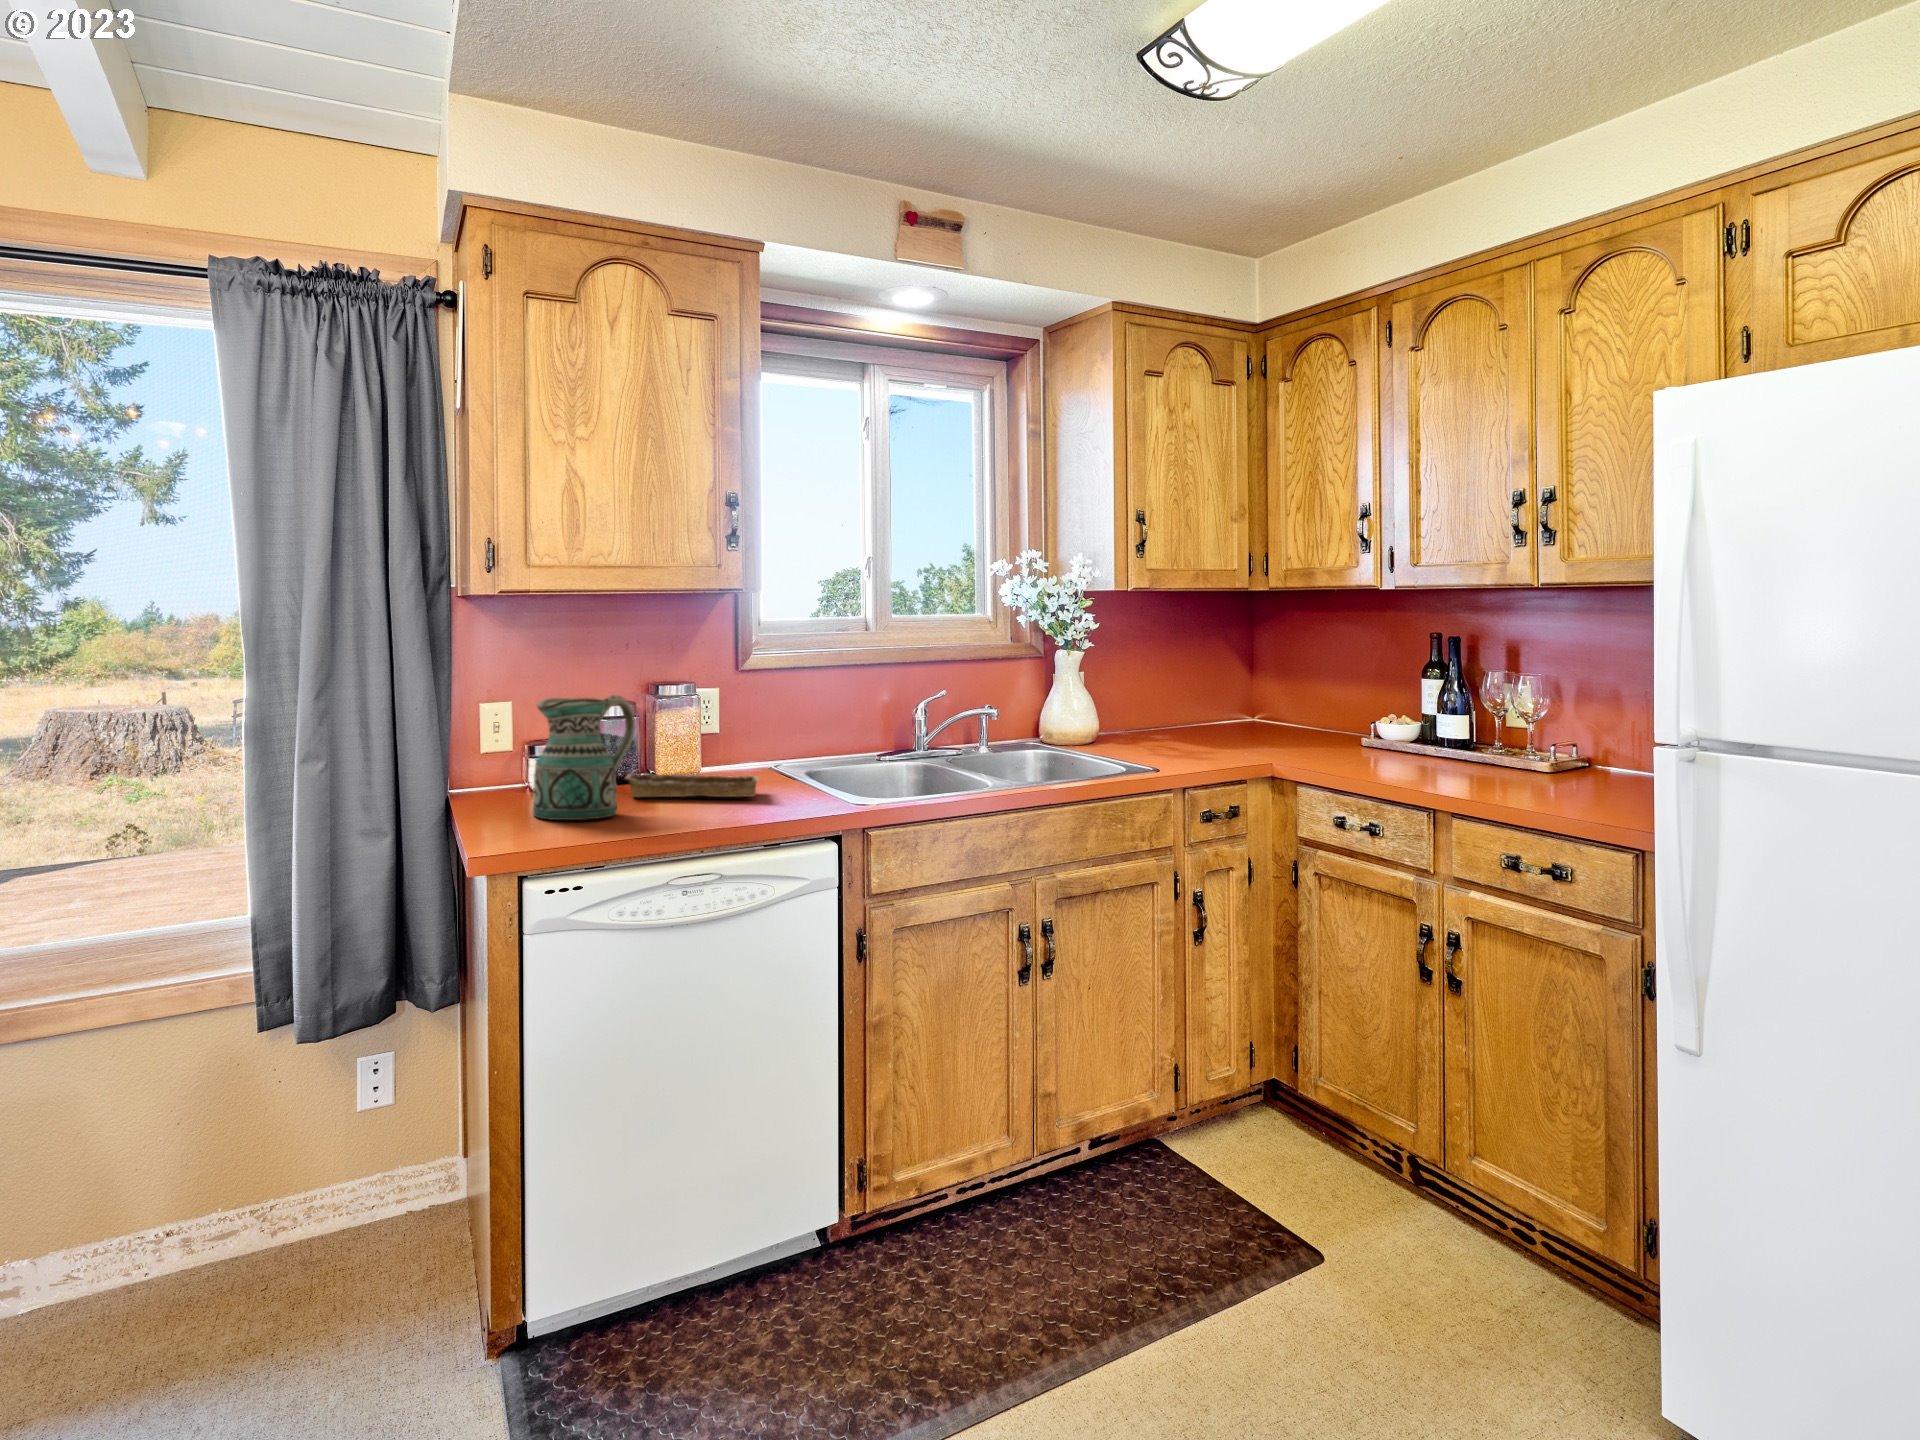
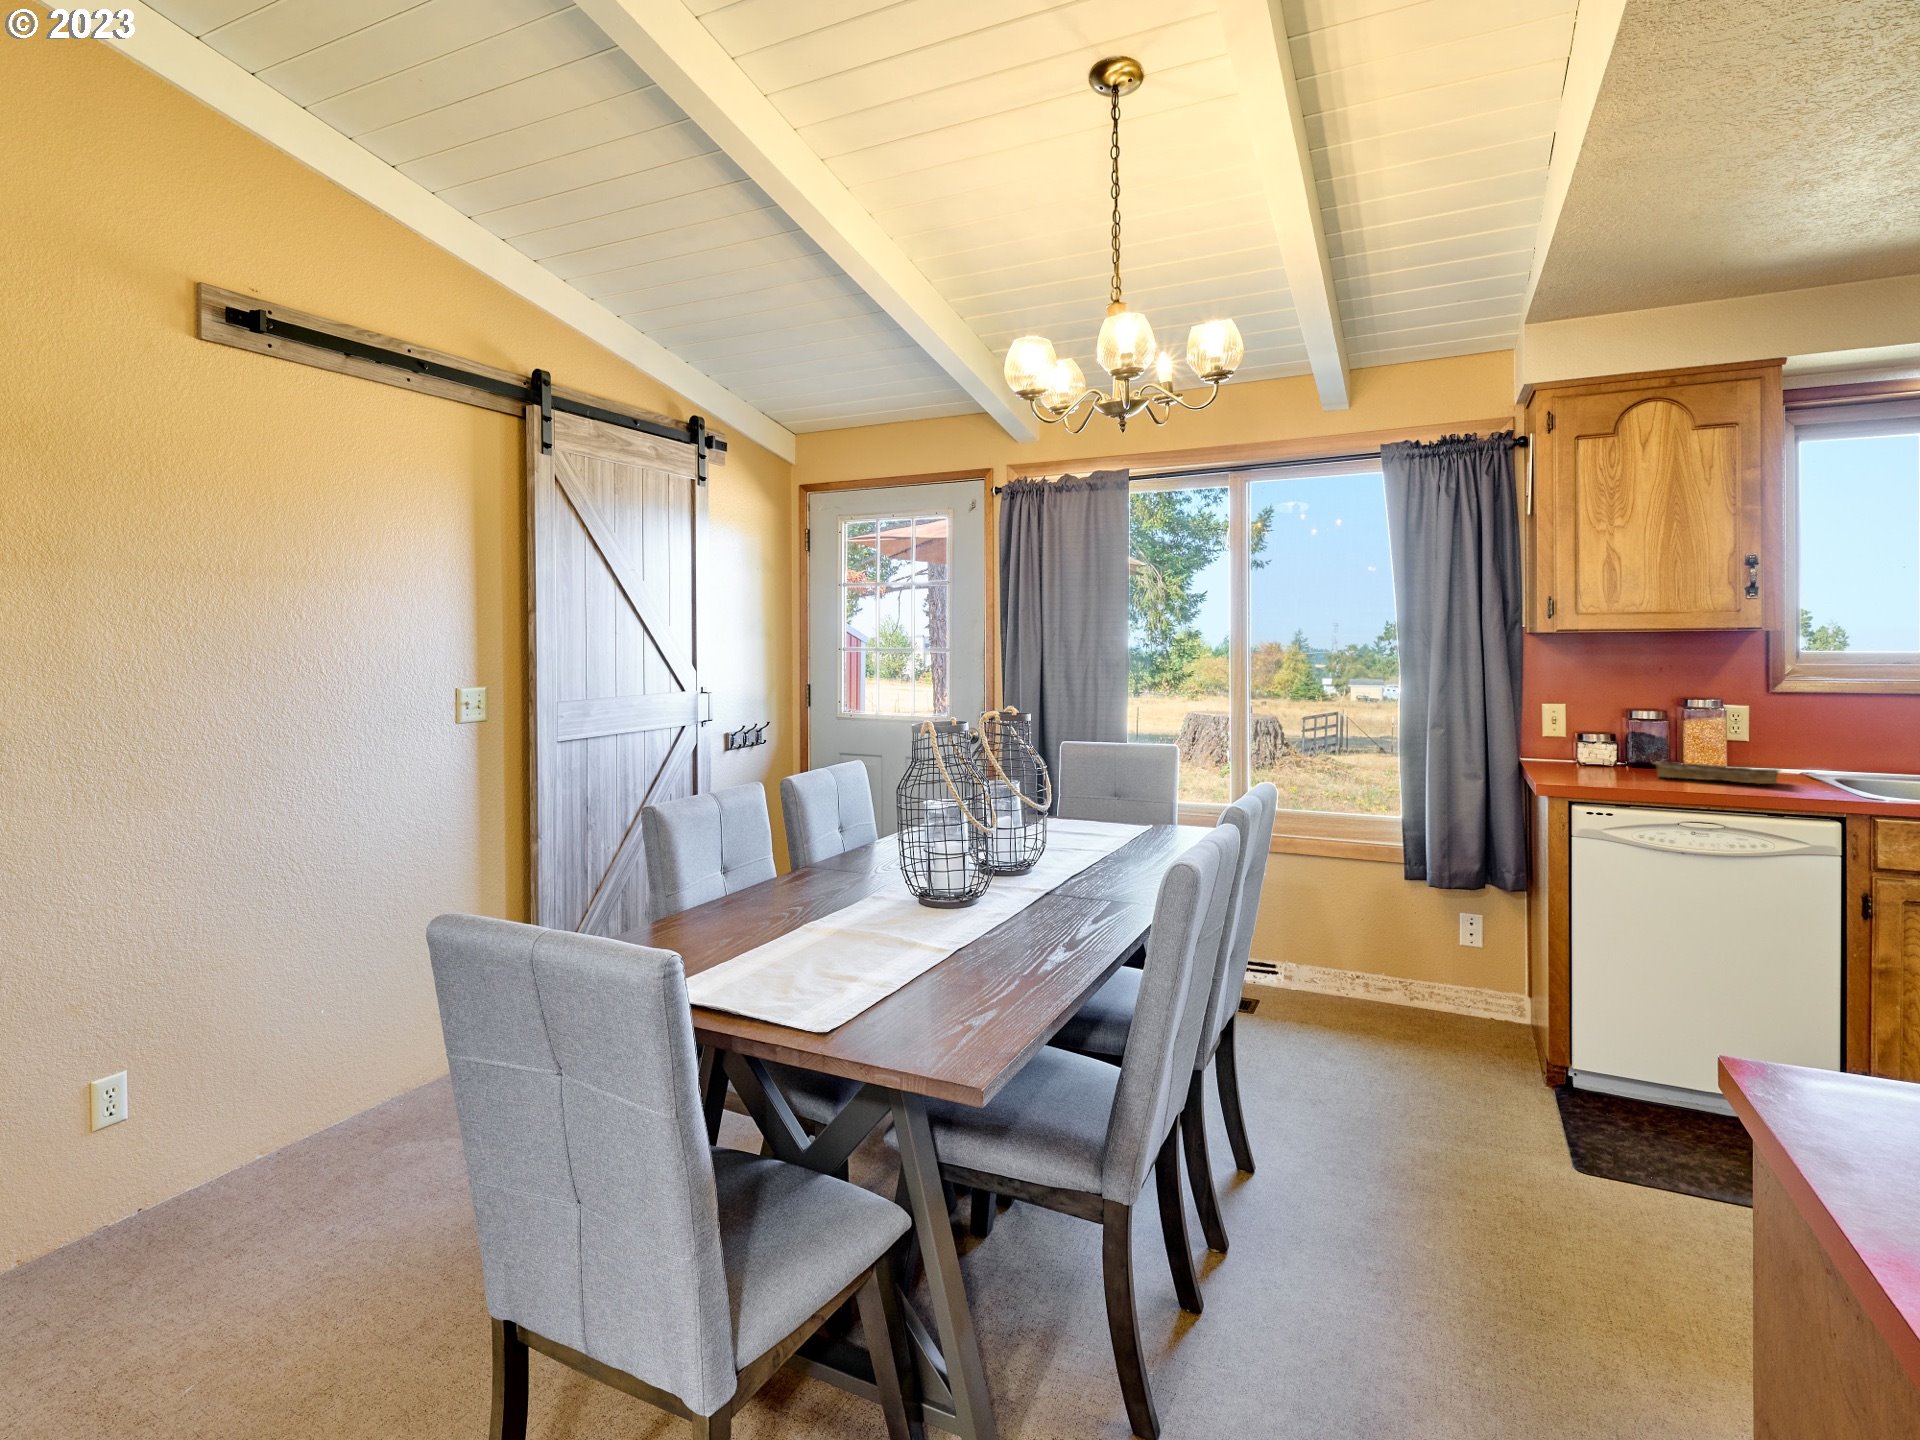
ceramic pitcher: present [533,695,635,820] -> none [1572,701,1660,786]

